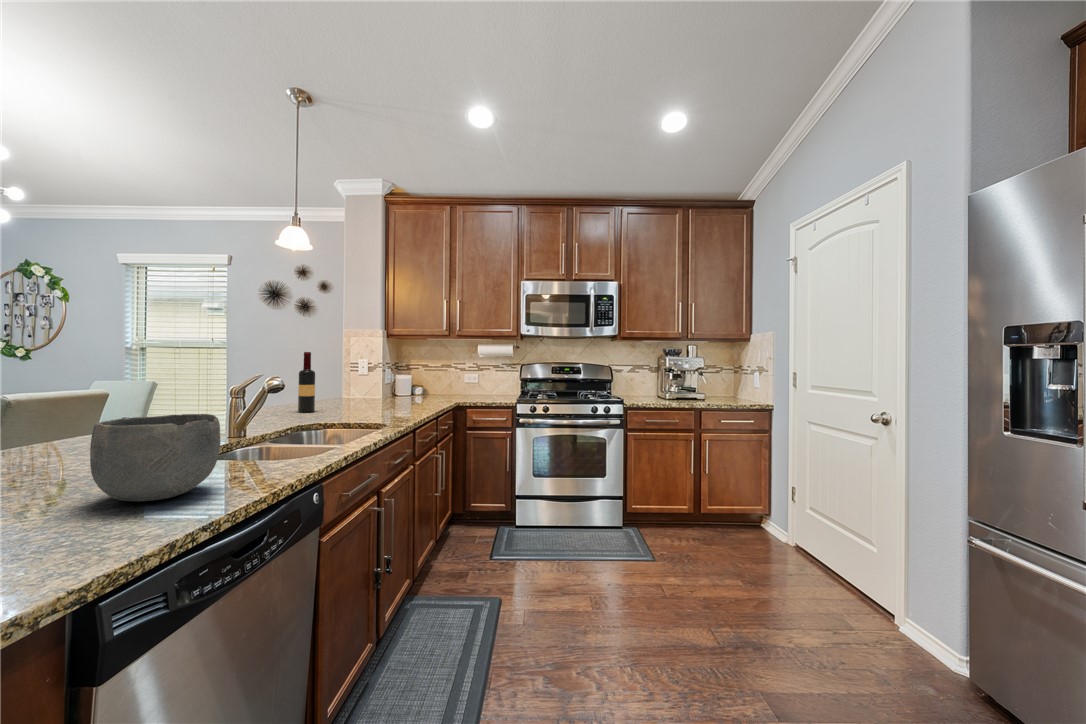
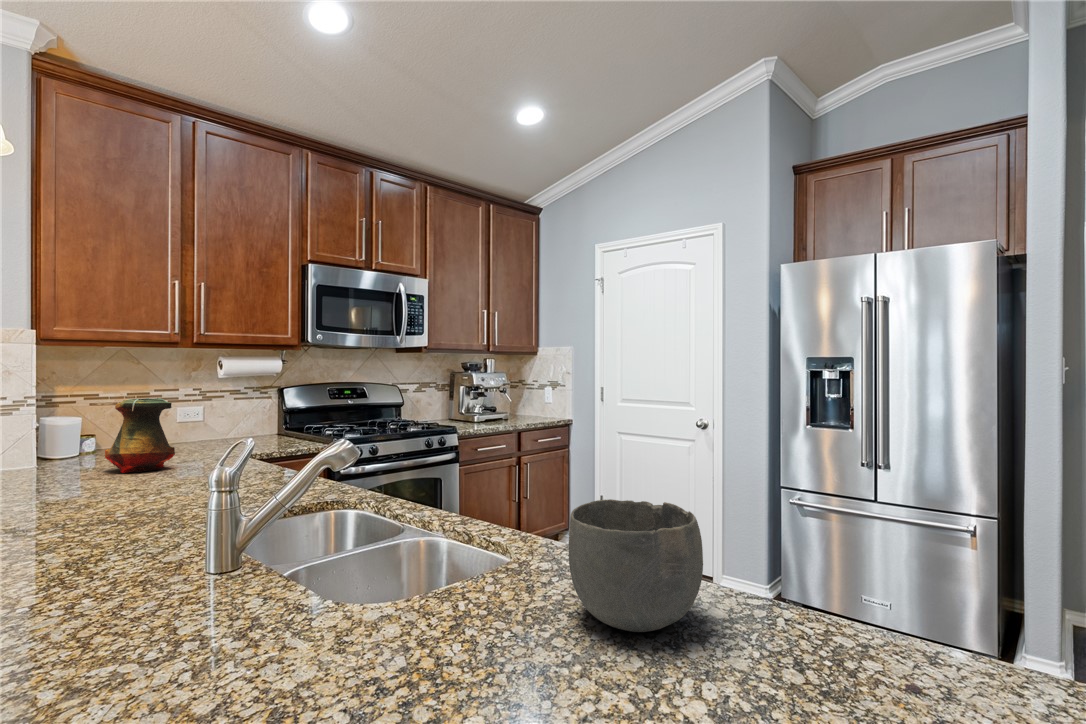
wine bottle: present [298,352,315,412] -> none [61,388,100,514]
vase: none [381,364,410,403] -> present [105,398,175,473]

